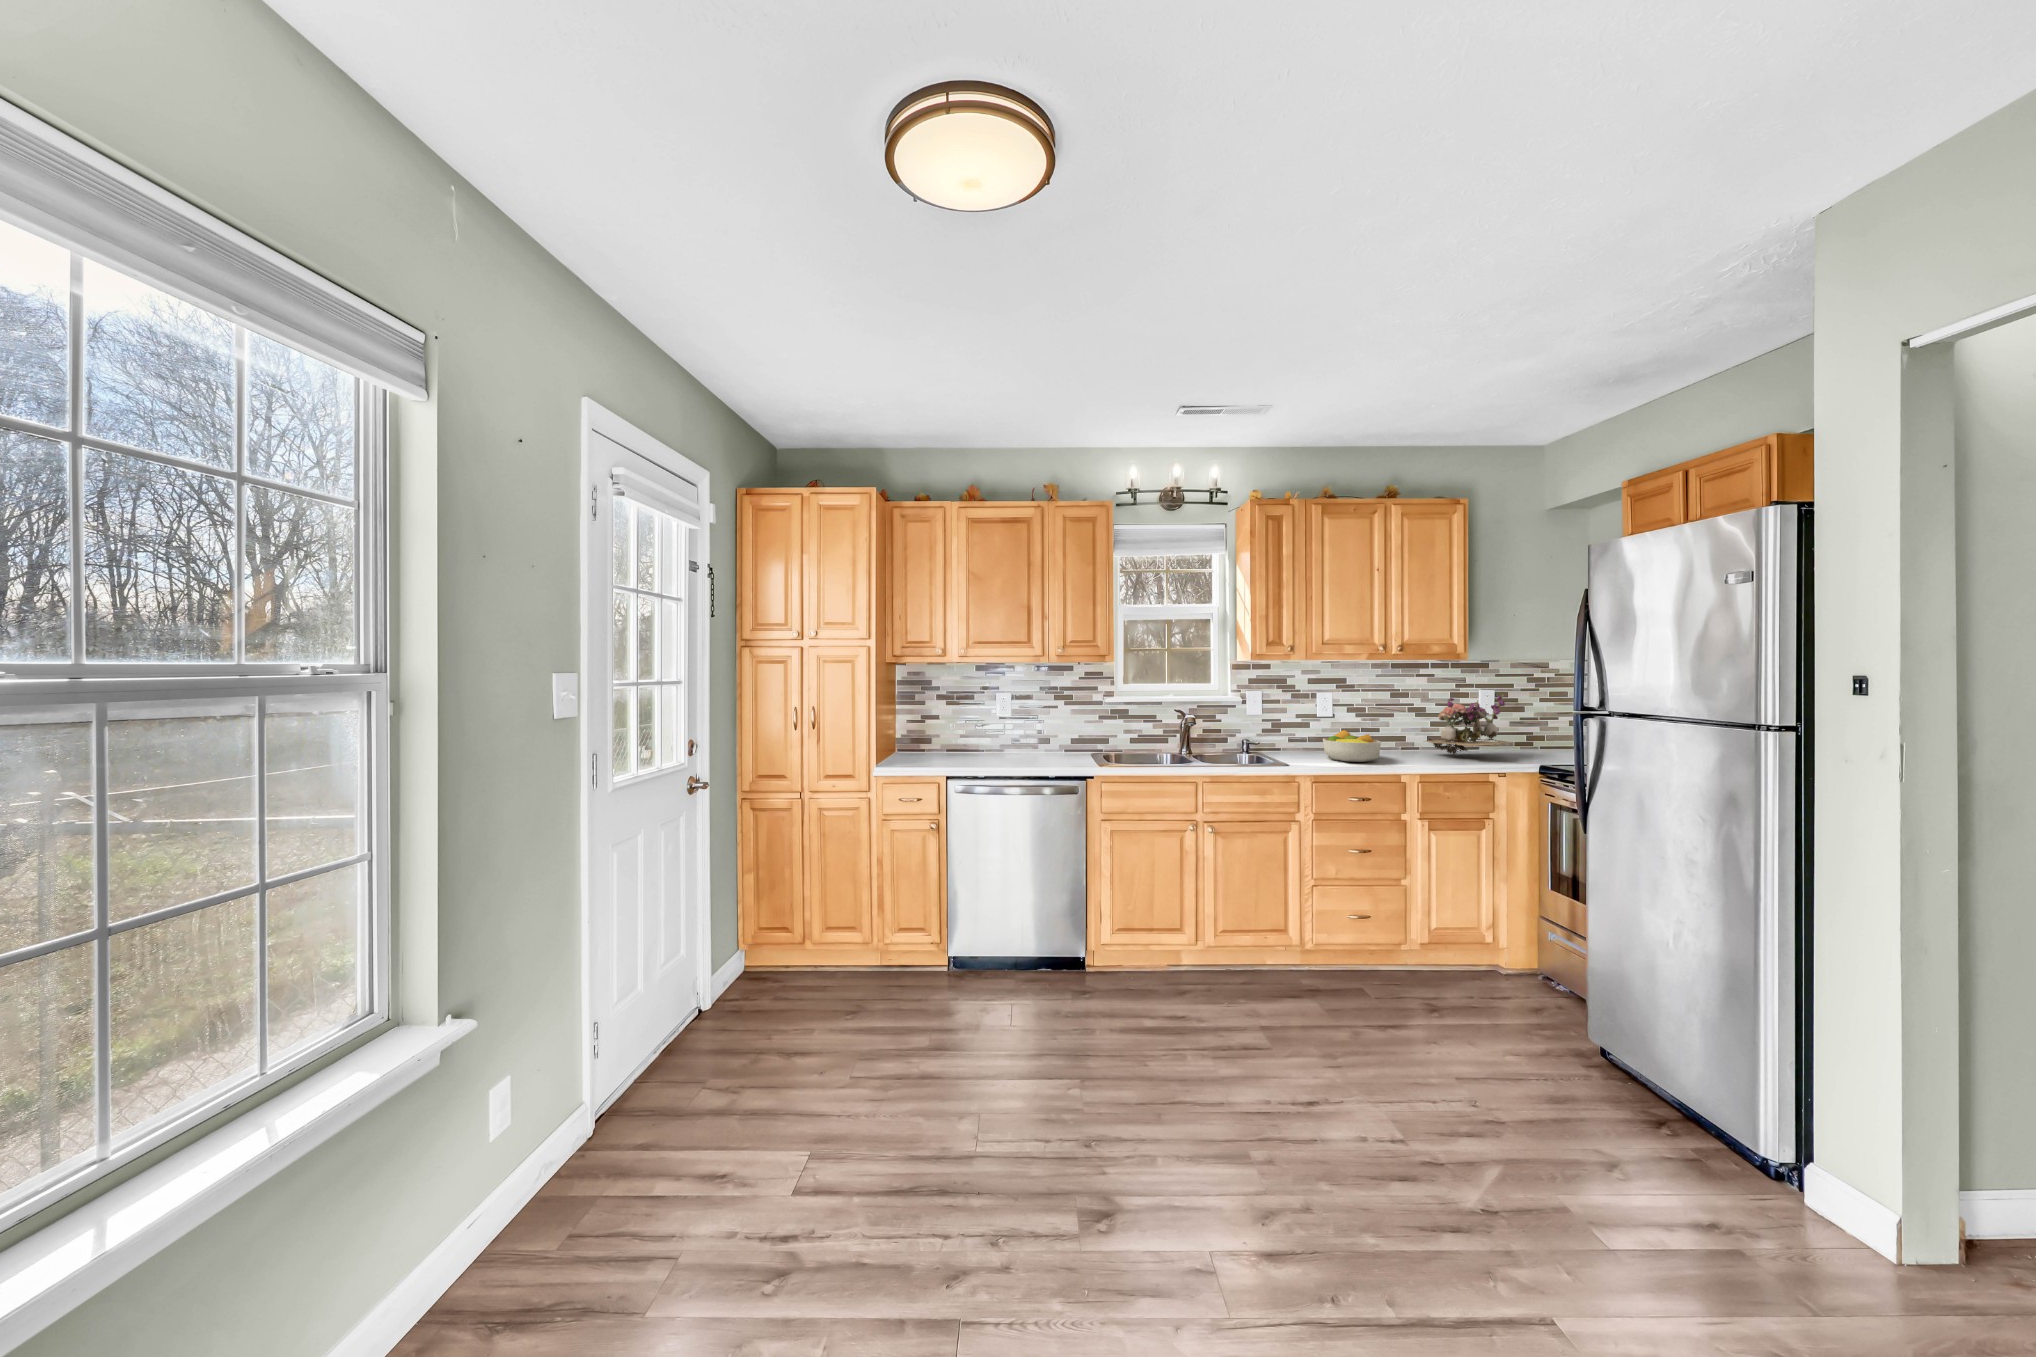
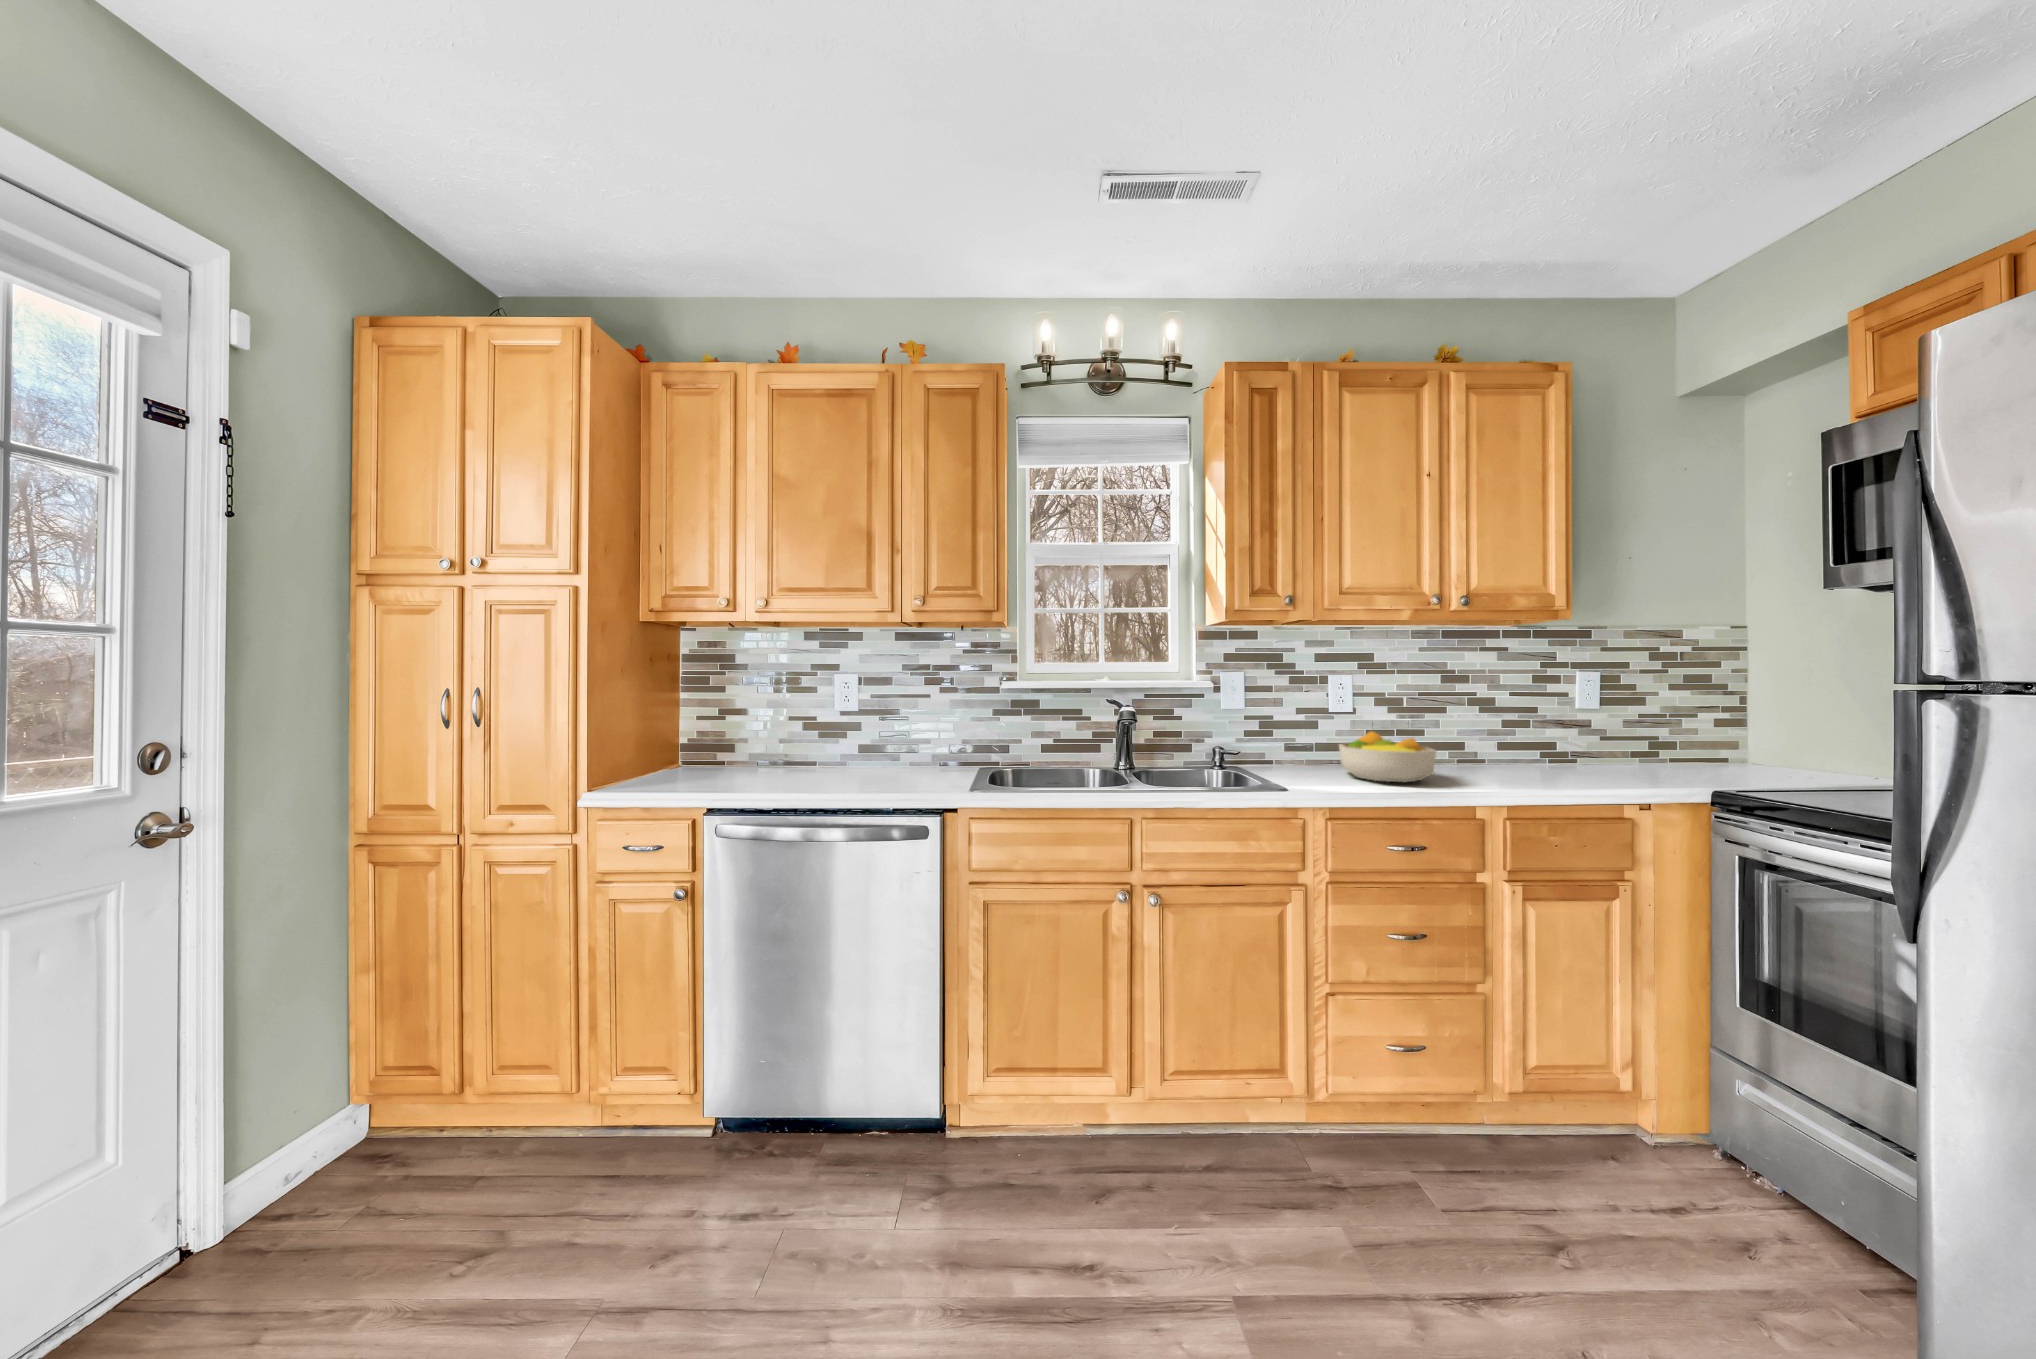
flower arrangement: present [1425,695,1512,755] -> none [1494,675,1644,773]

